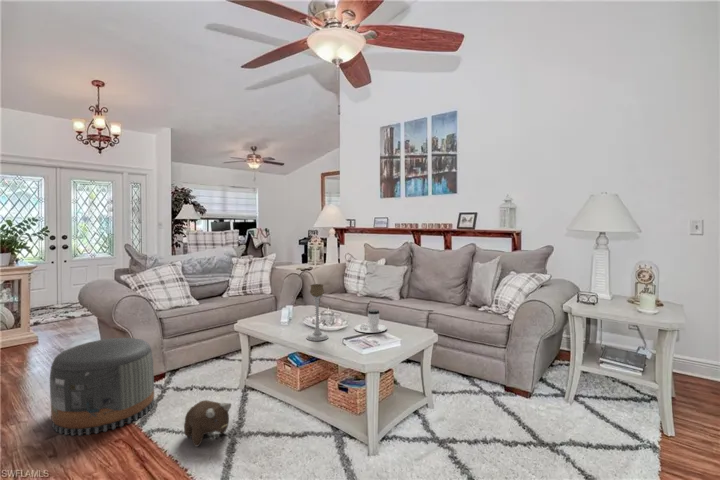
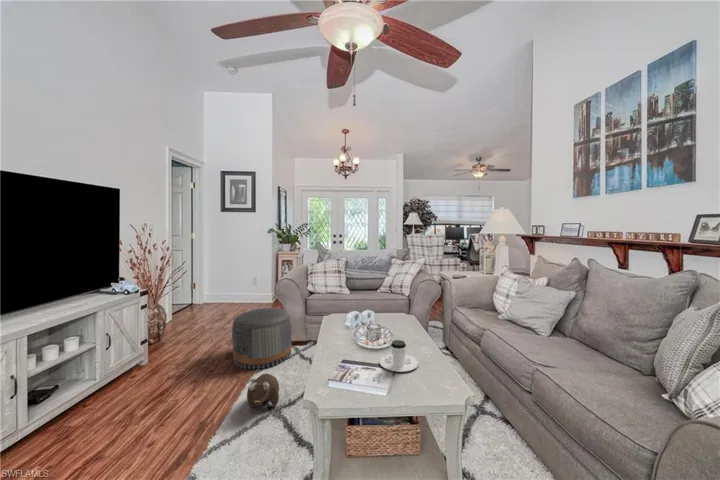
candle holder: present [307,284,328,341] -> none [325,299,347,359]

